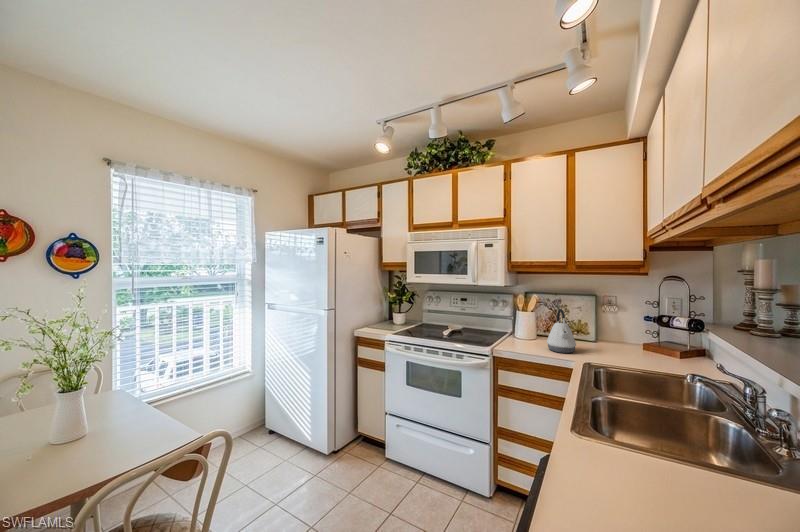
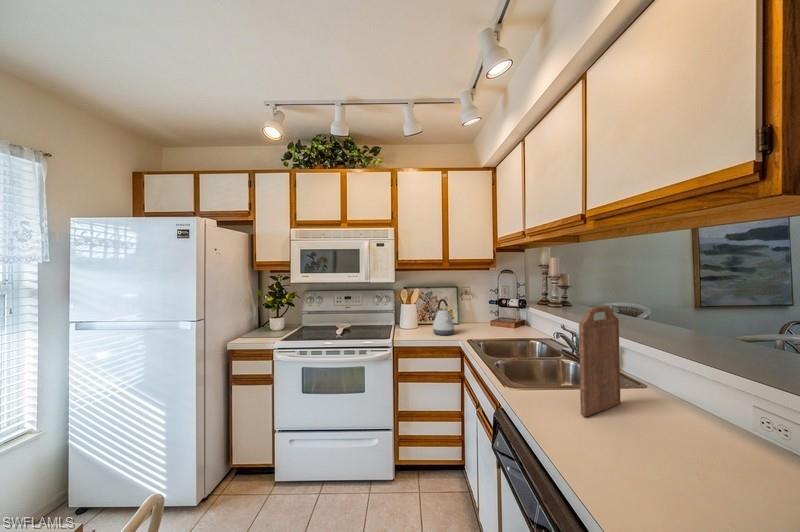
cutting board: none [651,344,753,503] -> present [579,306,621,417]

